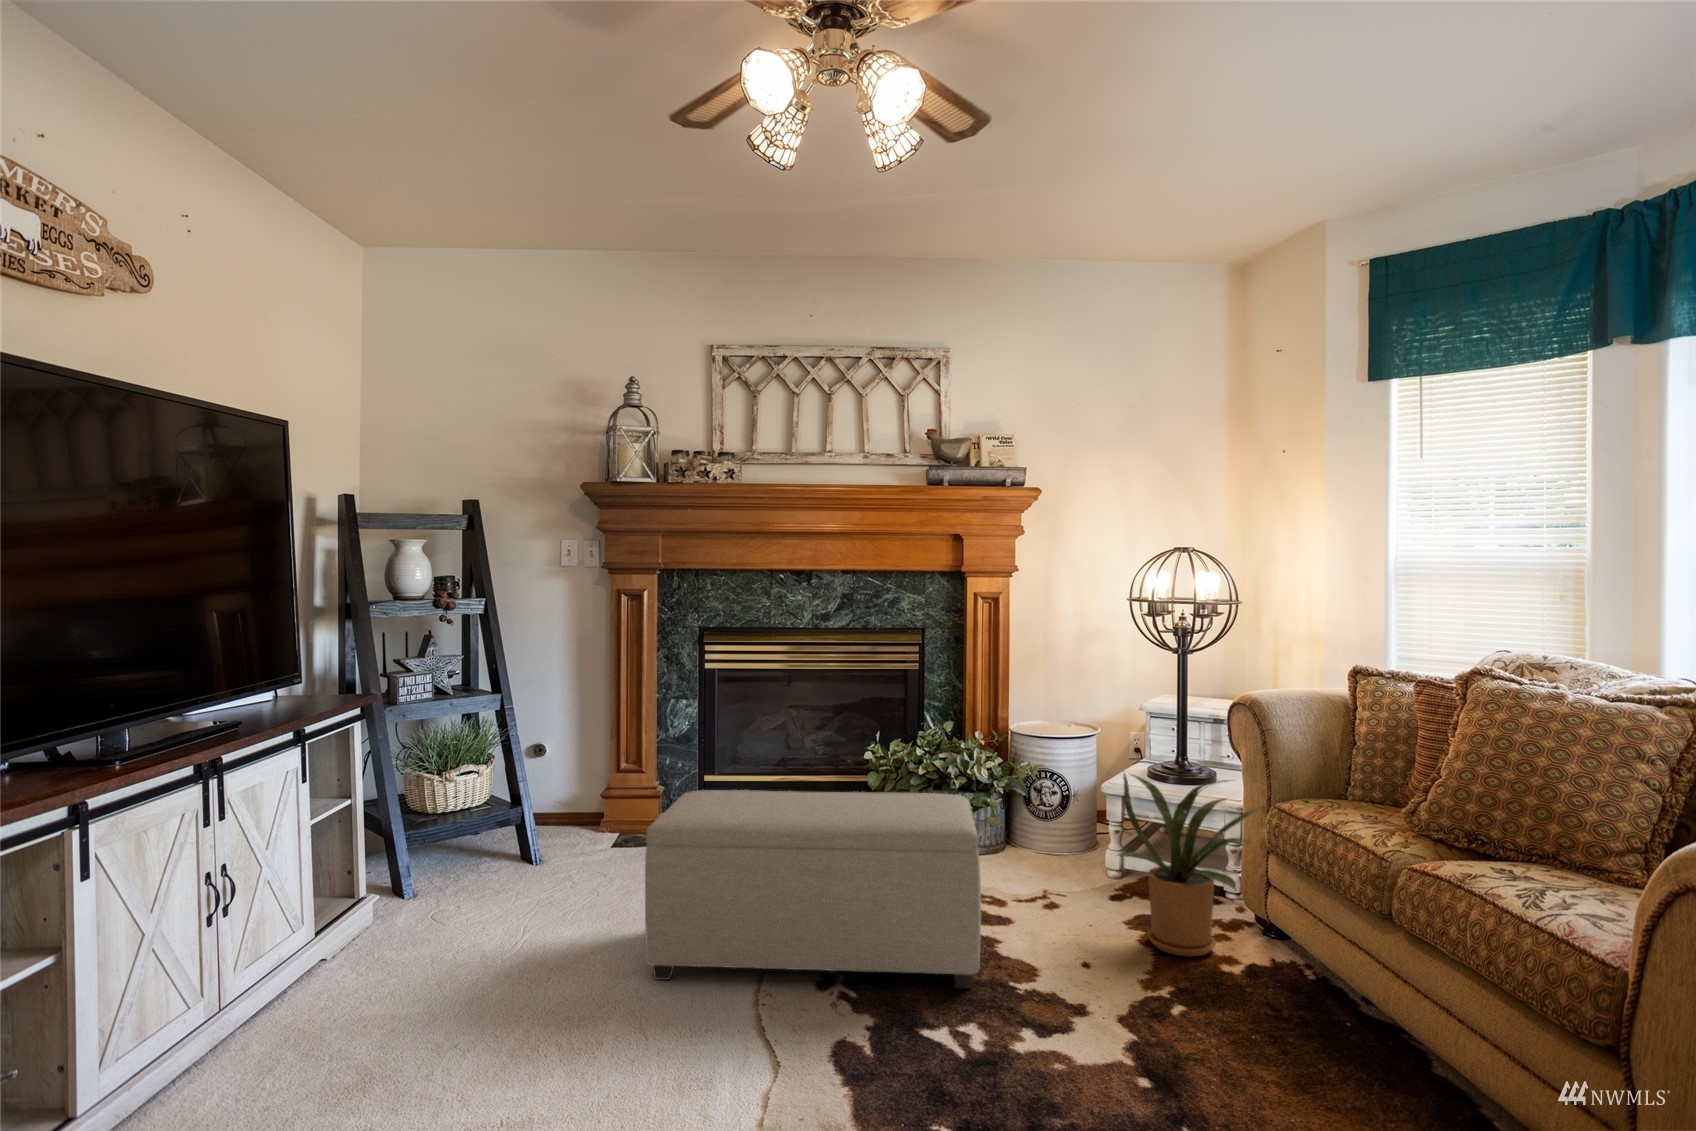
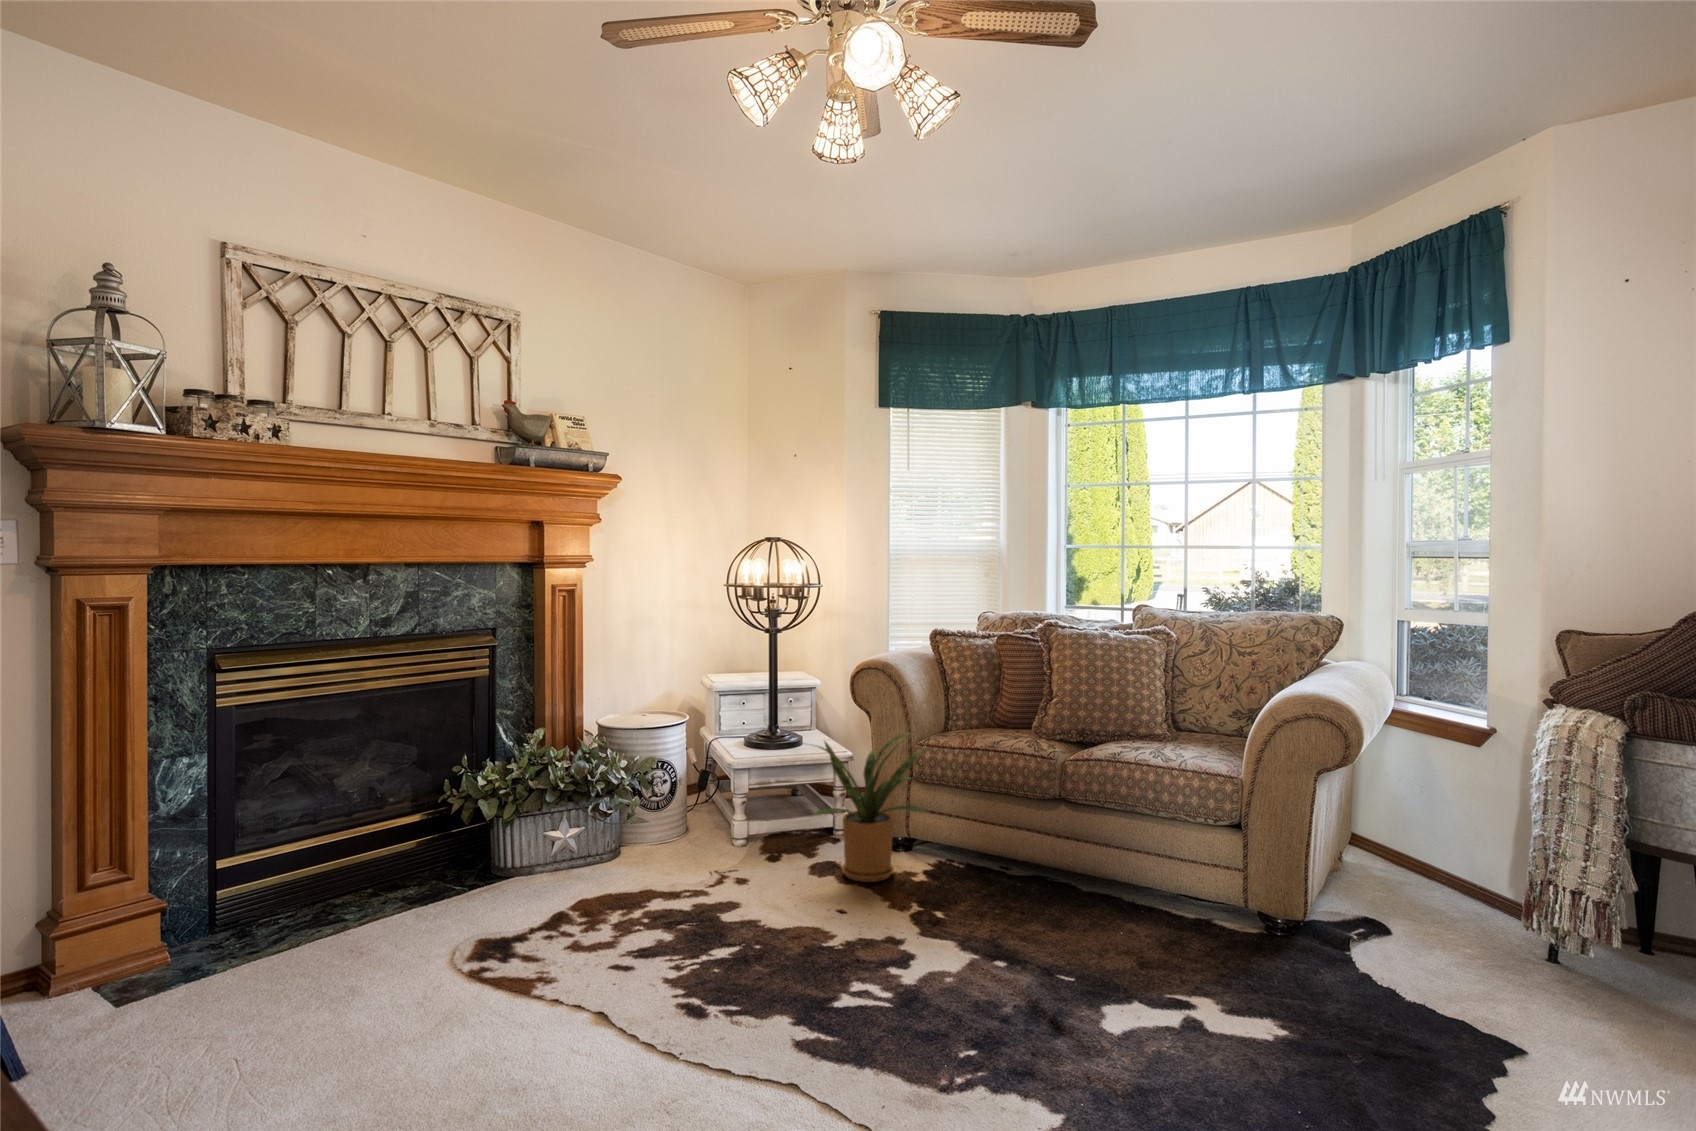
ottoman: present [645,790,981,989] -> none [447,789,819,1086]

